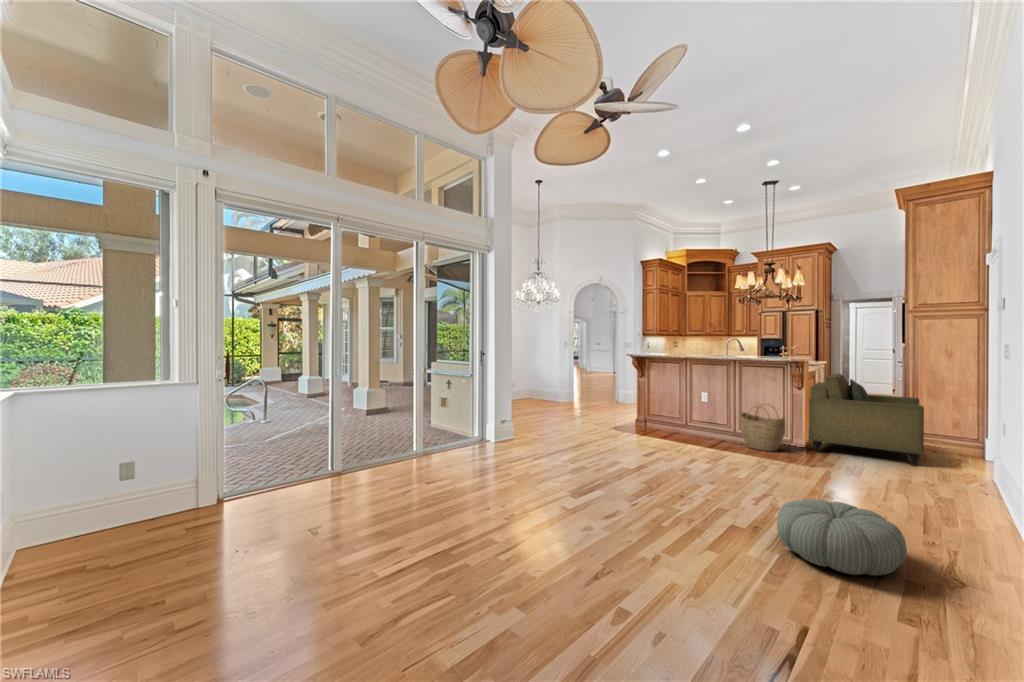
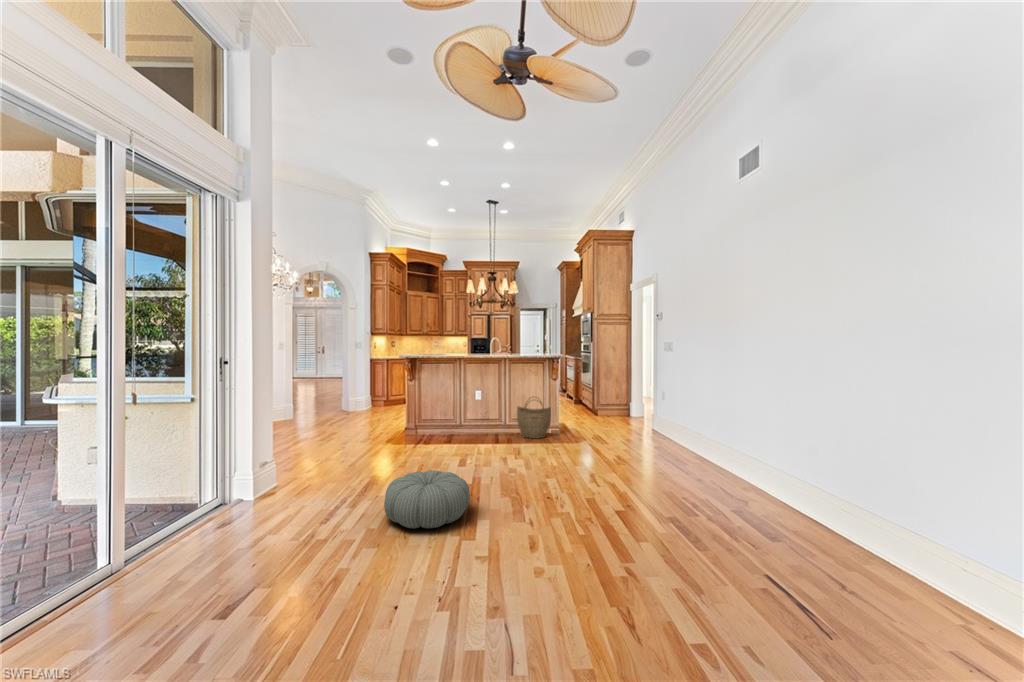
armchair: present [809,374,924,466] -> none [550,367,629,432]
pouf: present [777,499,907,576] -> present [384,470,470,528]

